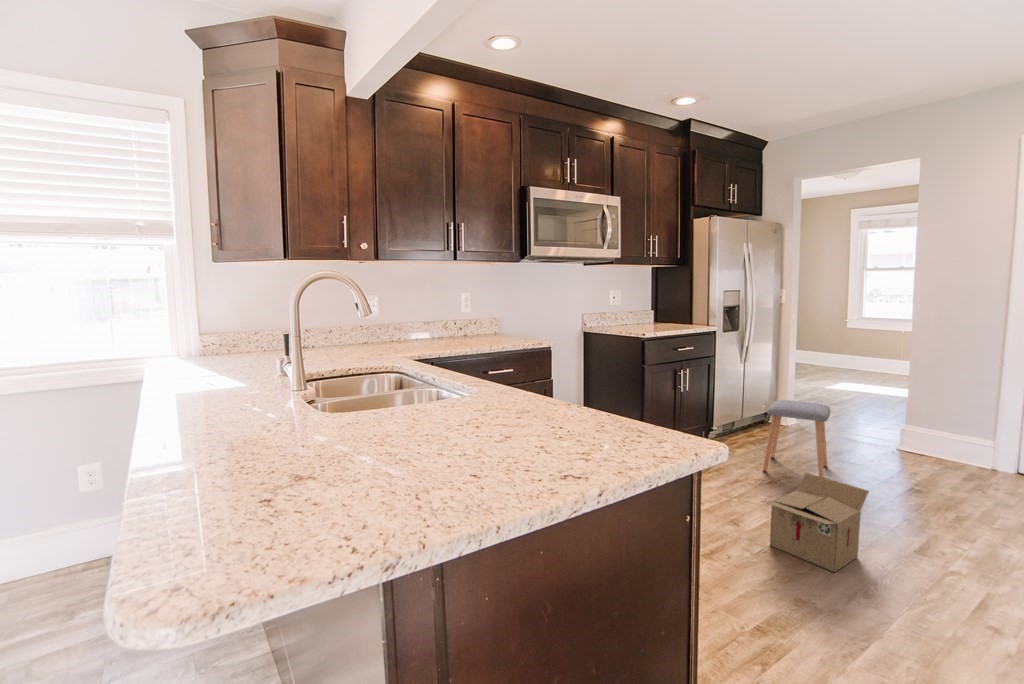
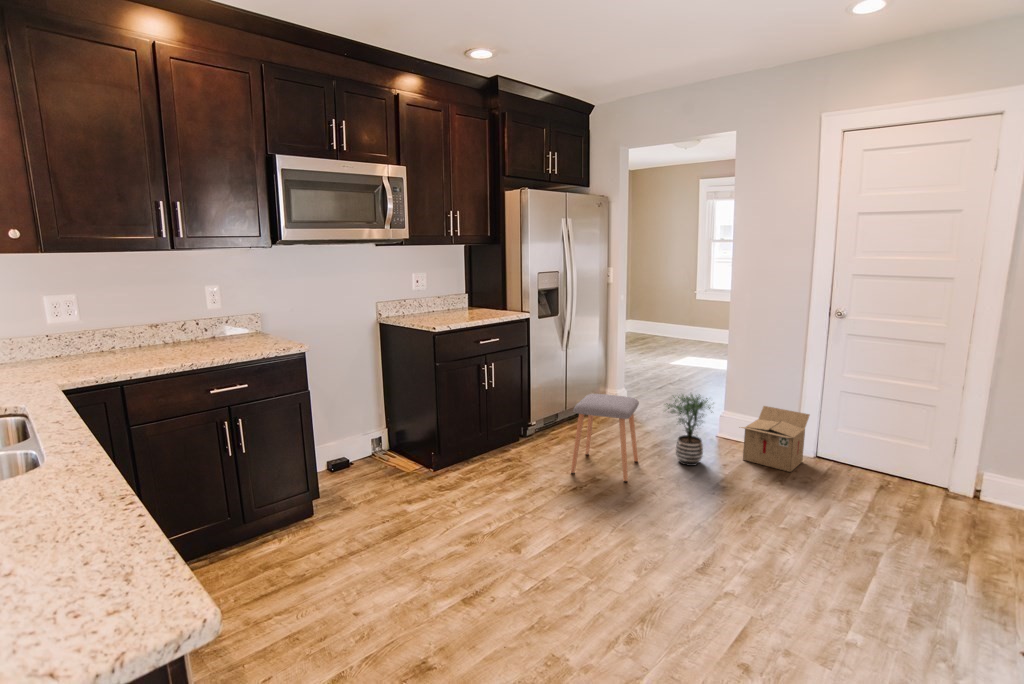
potted plant: none [853,402,915,474] -> present [666,394,711,466]
cardboard box: present [762,473,869,572] -> present [741,406,810,472]

